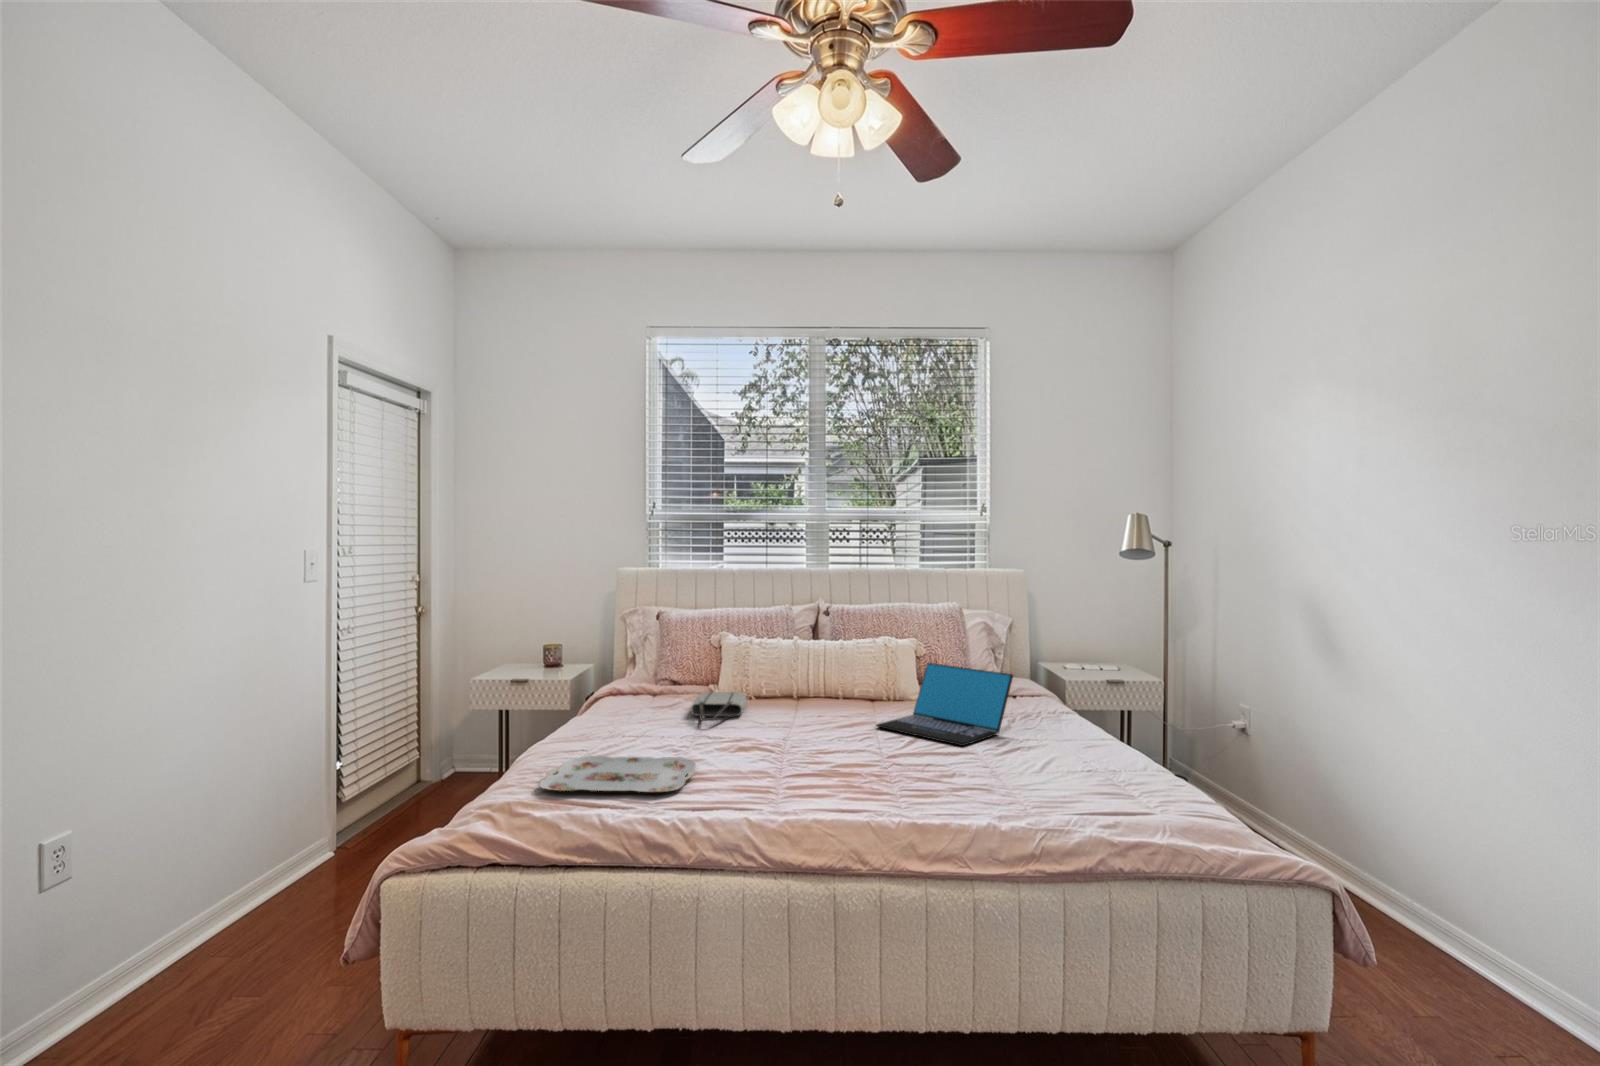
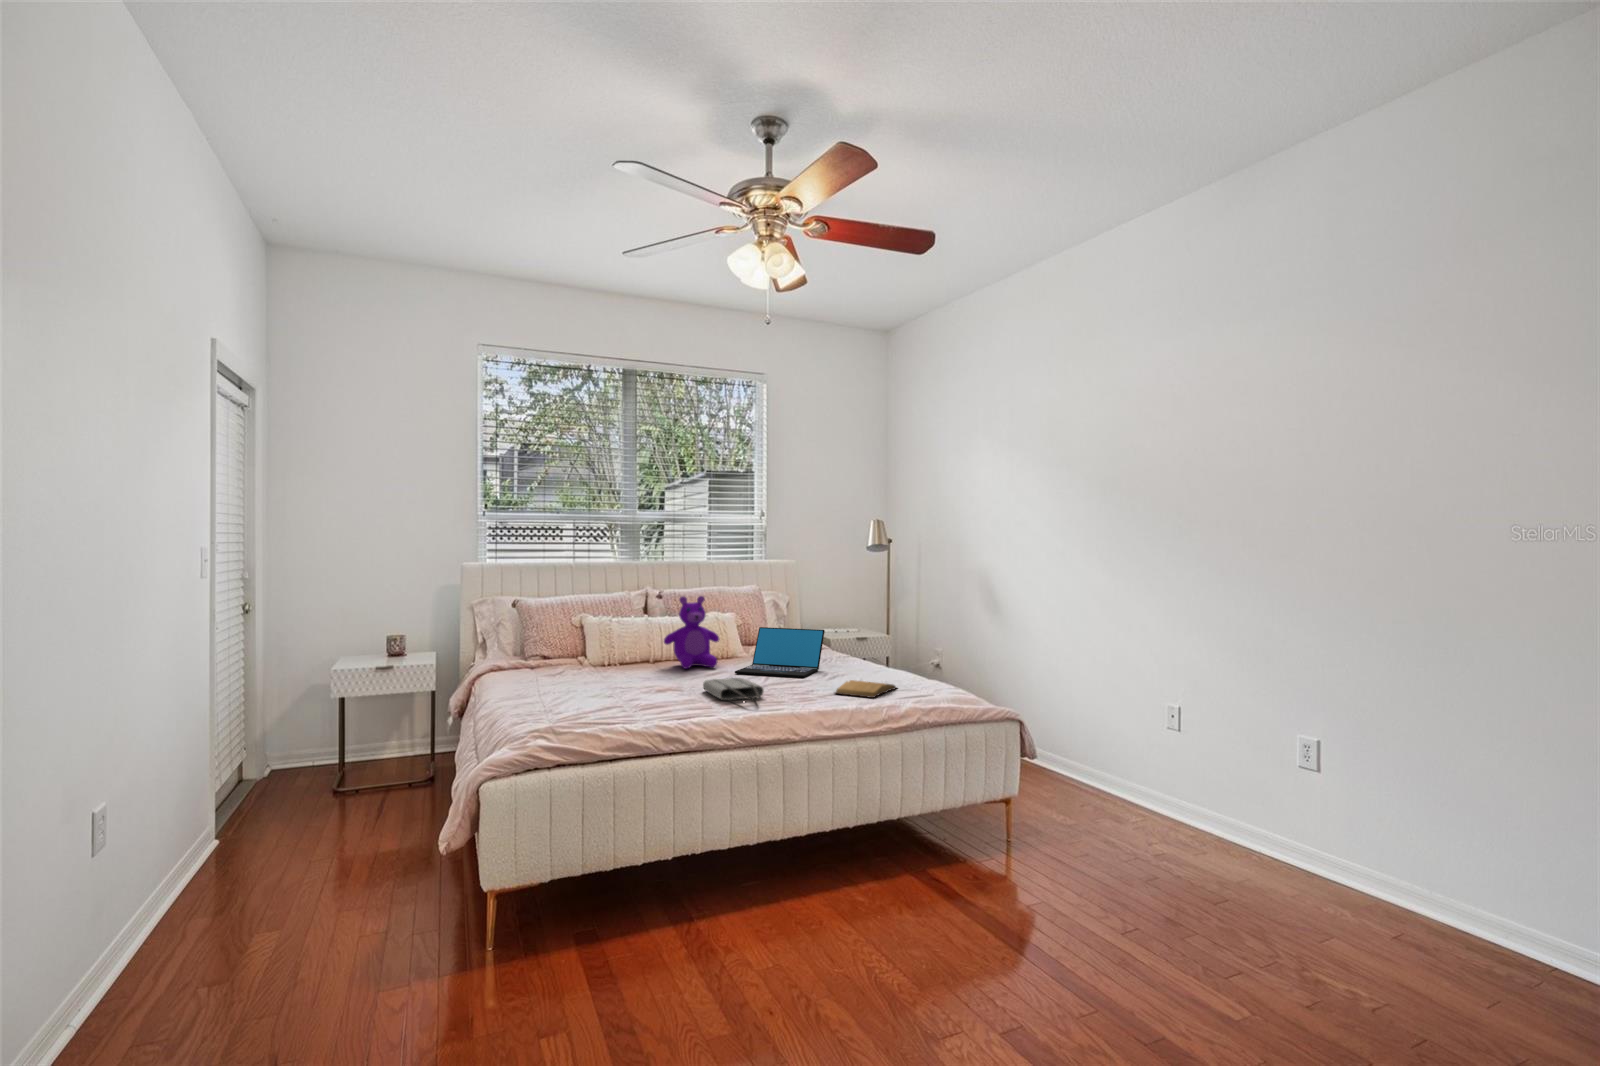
teddy bear: none [803,616,878,714] -> present [664,596,719,669]
tote bag: present [691,692,747,721] -> present [703,678,764,701]
serving tray: present [539,756,696,792] -> none [541,698,653,721]
book: none [976,764,1096,806] -> present [835,680,897,698]

